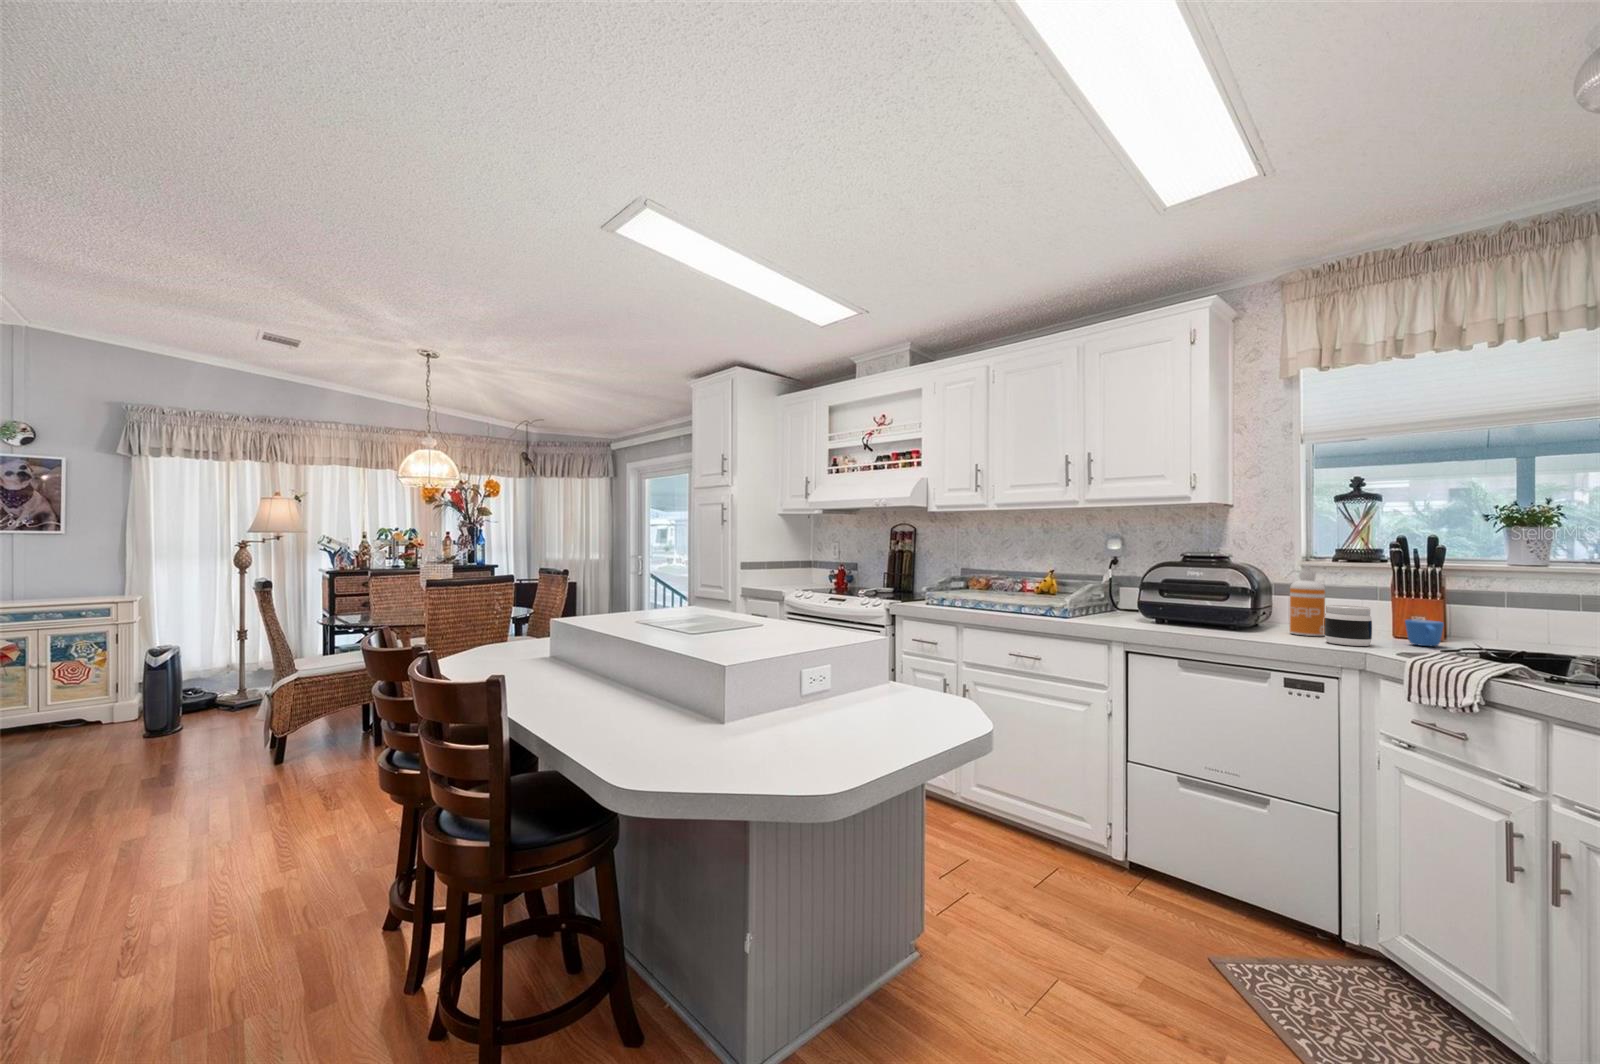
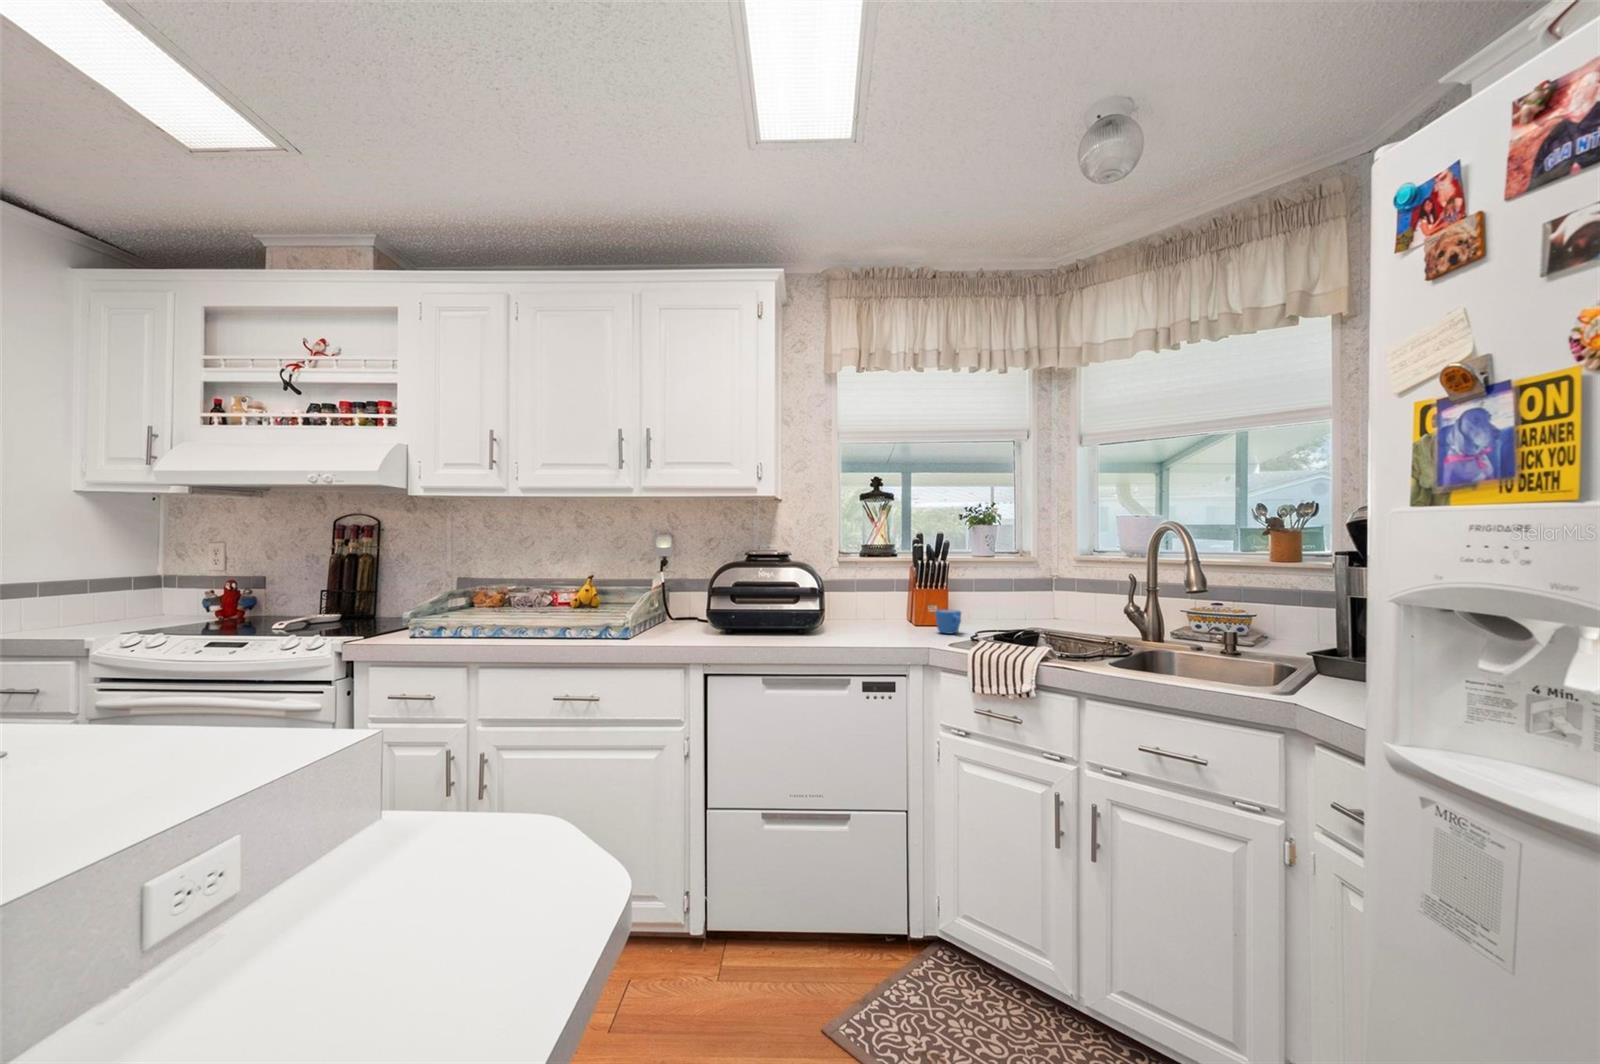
soap dispenser: present [1290,564,1325,636] -> none [846,561,875,633]
jar: present [1324,605,1372,646] -> none [886,601,921,641]

